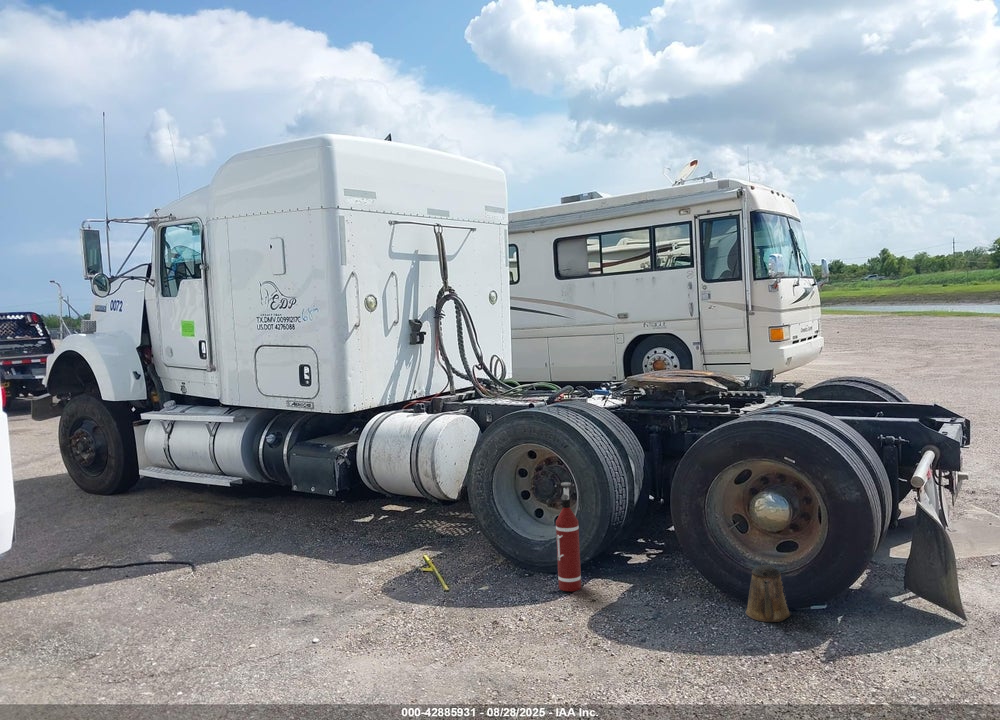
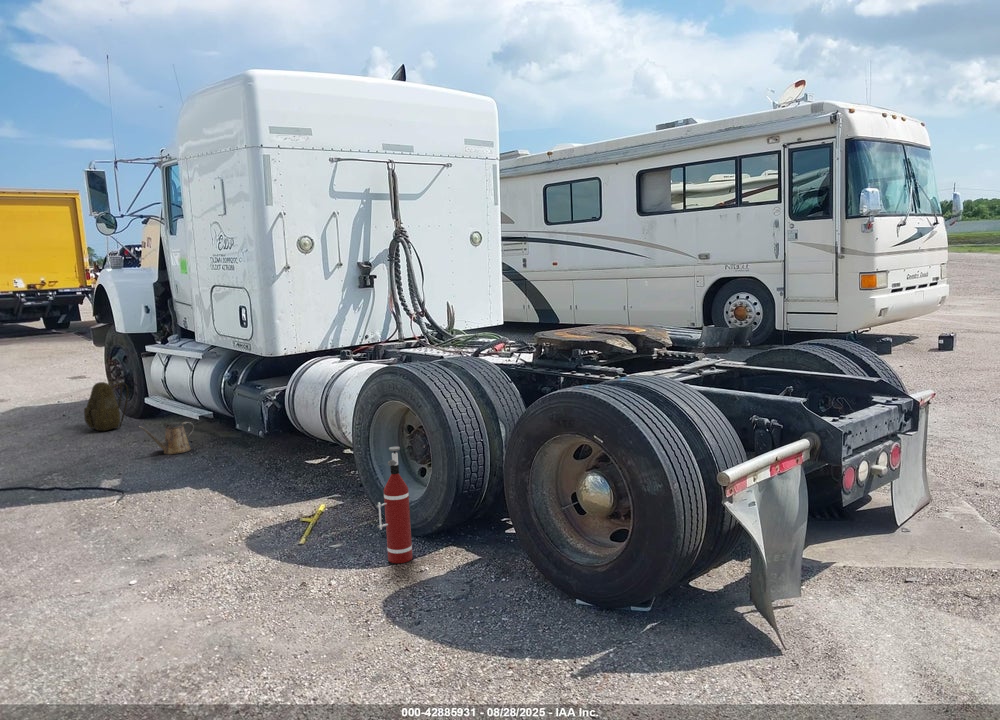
backpack: none [53,456,103,510] -> present [84,382,128,431]
watering can: present [746,565,790,622] -> present [139,422,194,454]

